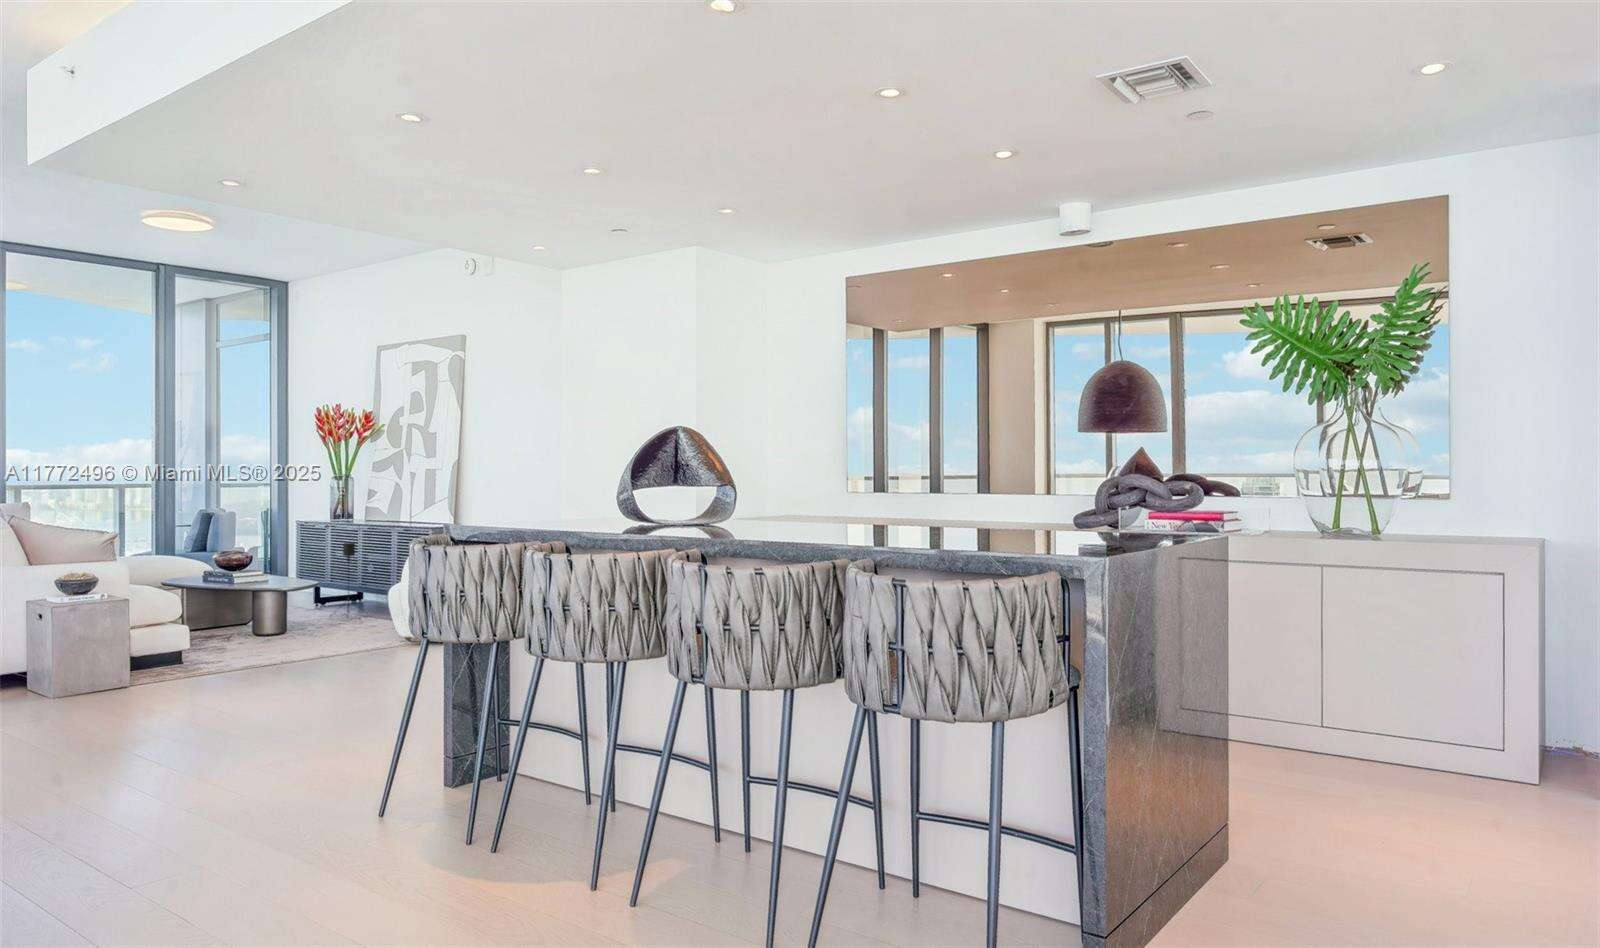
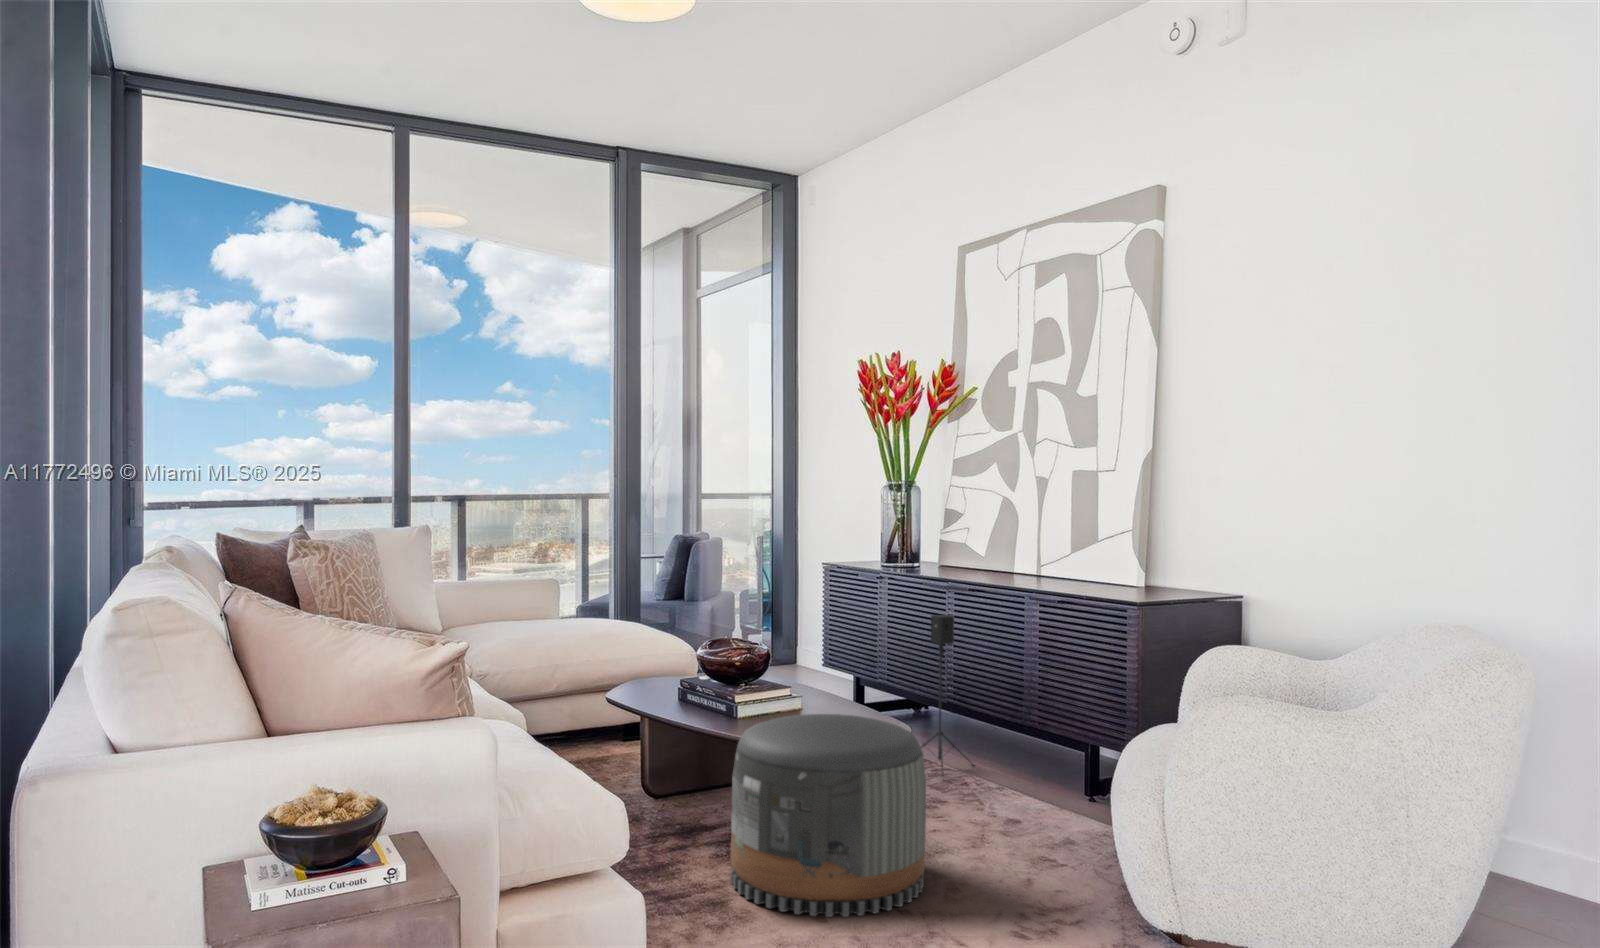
pouf: none [225,579,315,652] -> present [731,714,926,917]

